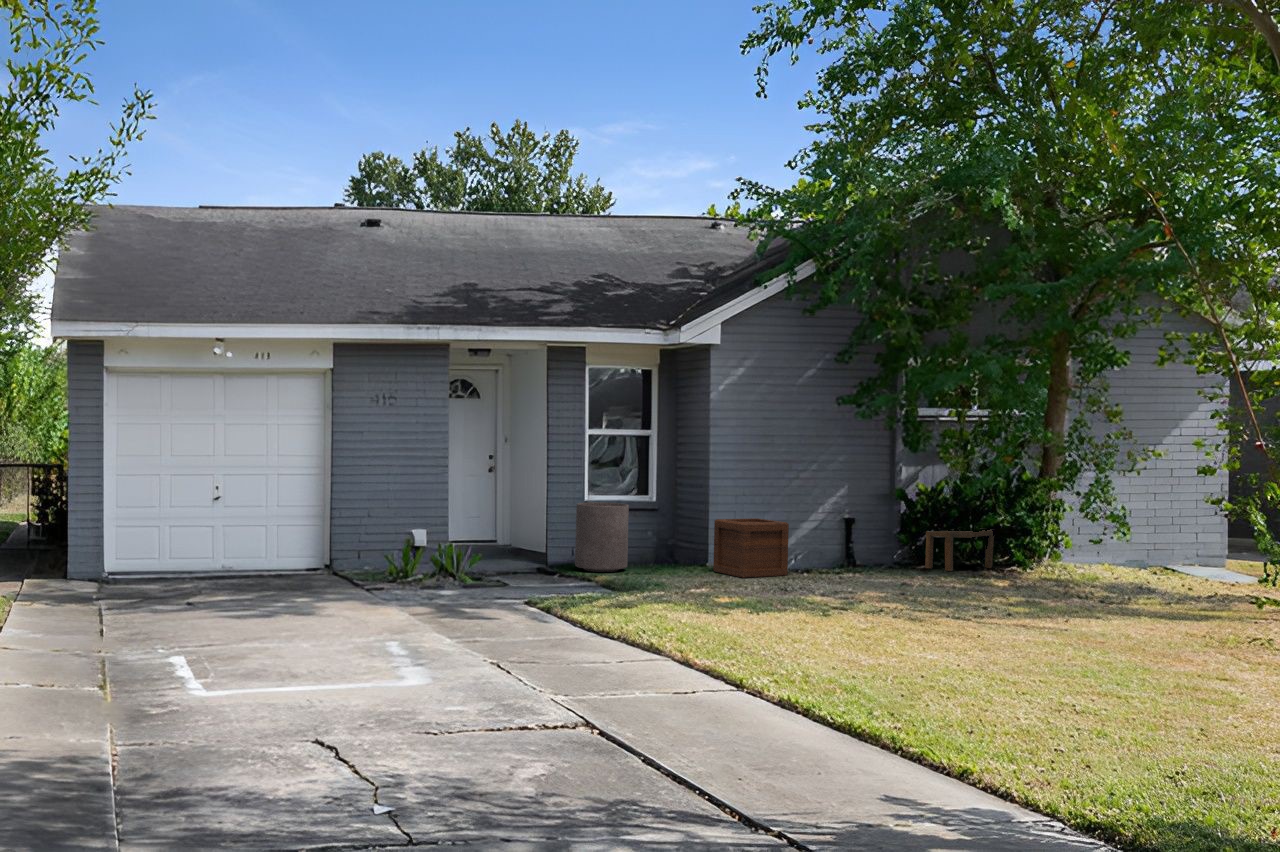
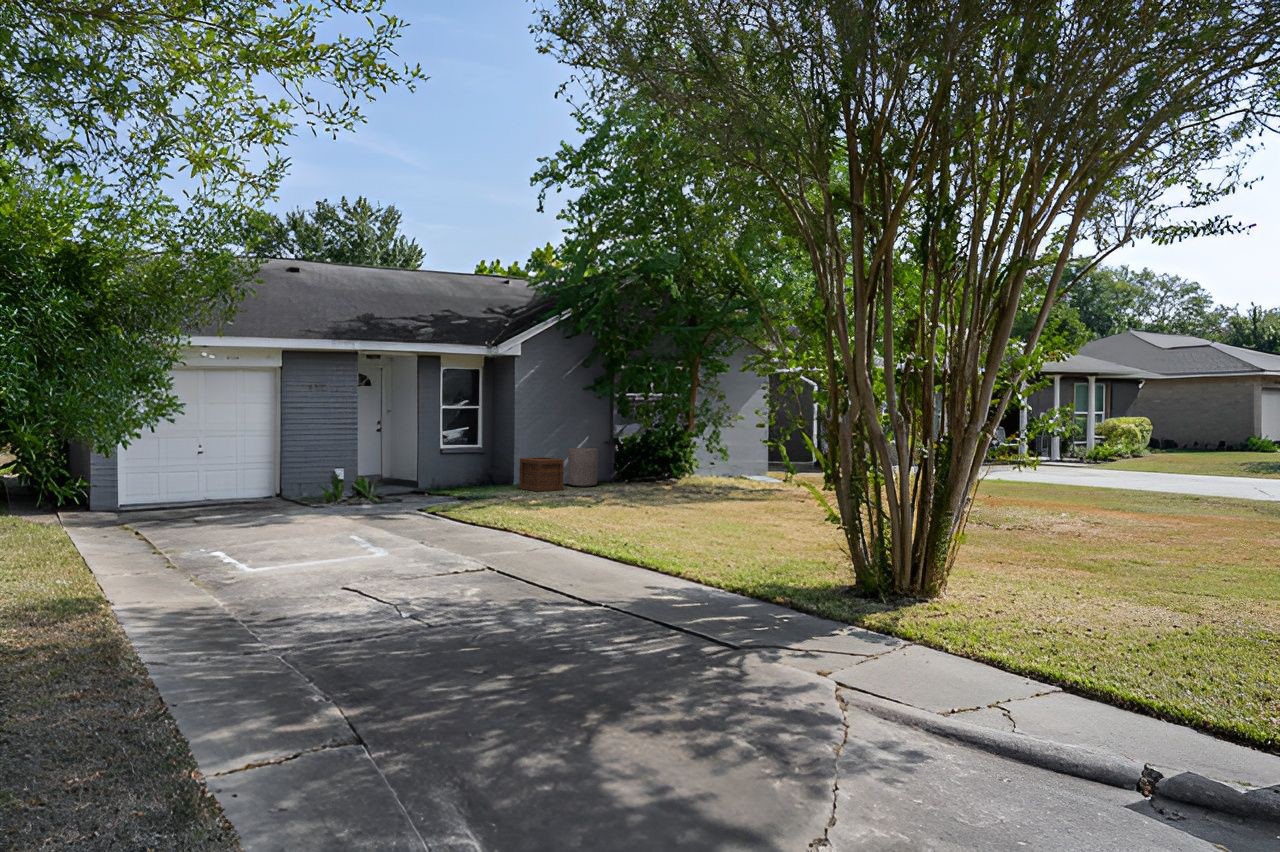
trash can: present [575,502,629,572] -> present [567,448,598,487]
bench: present [925,530,994,571] -> none [640,461,679,486]

